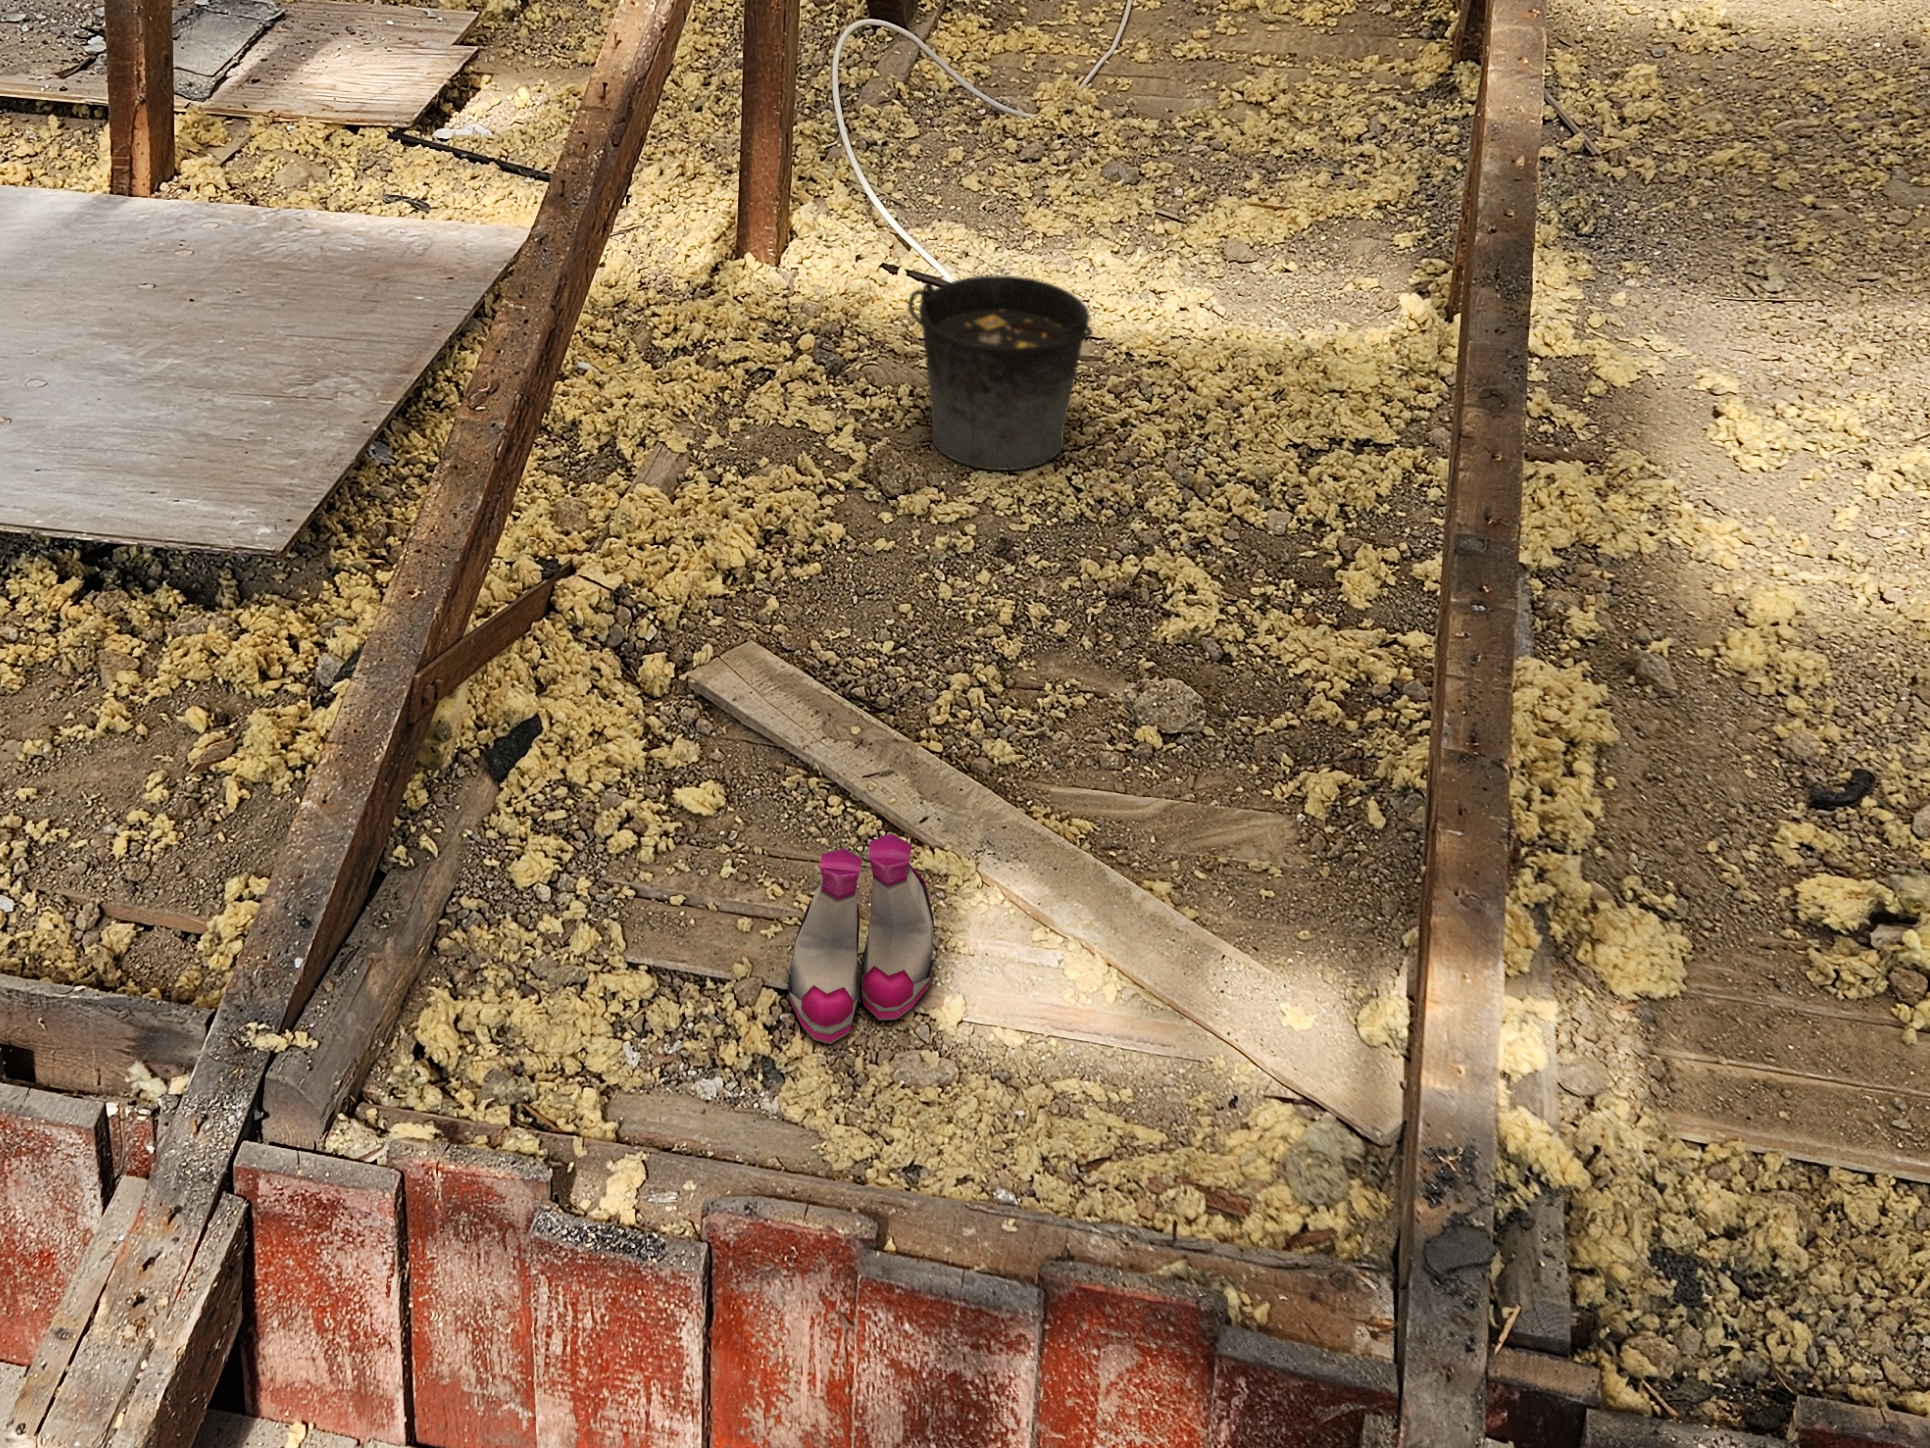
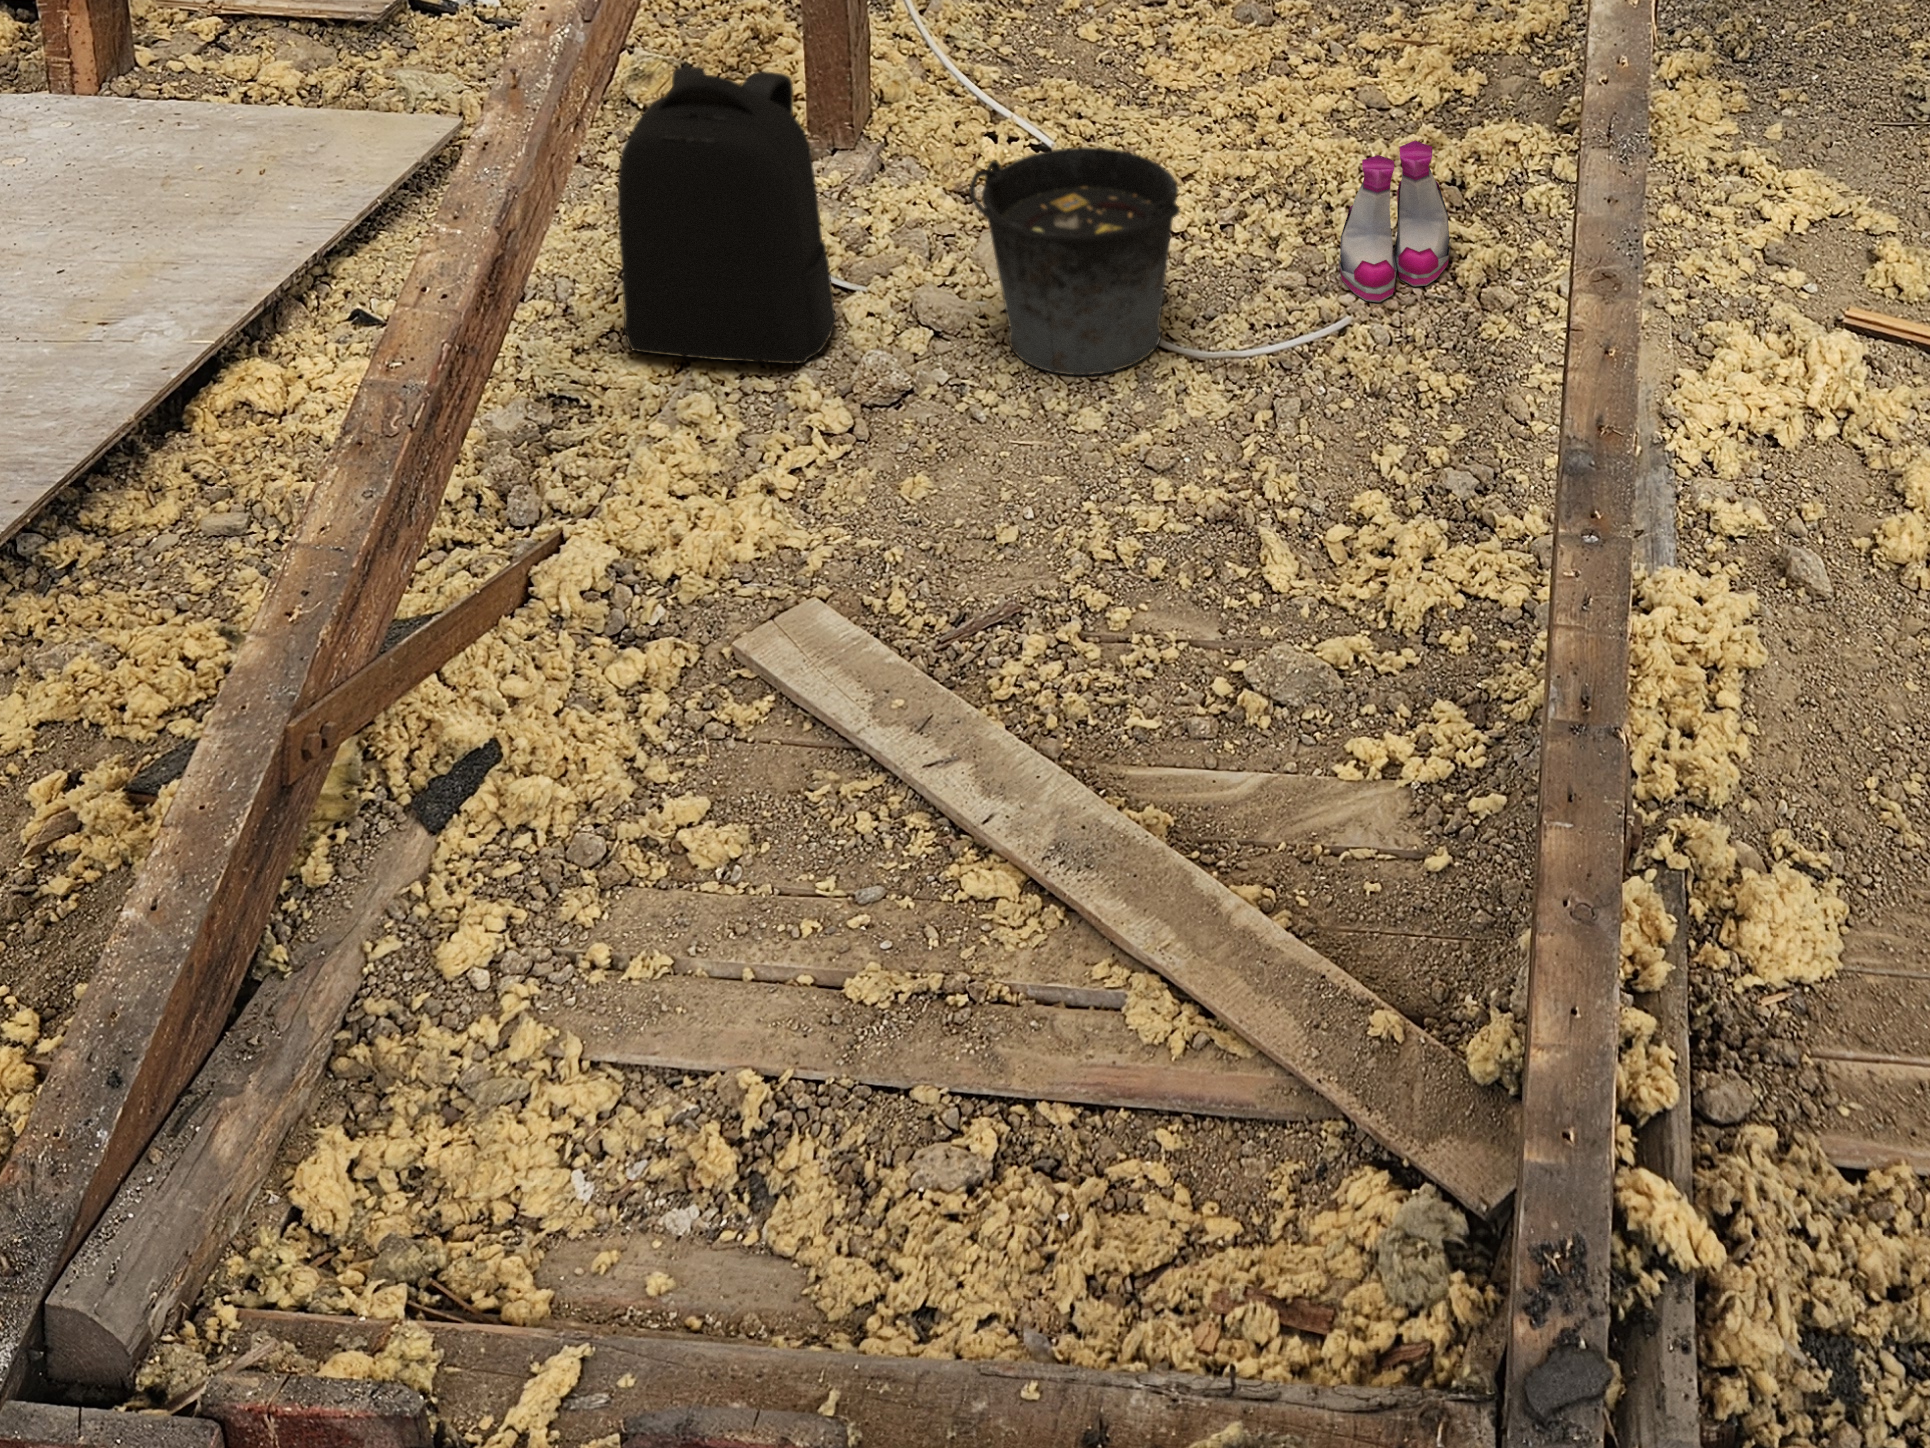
backpack: none [606,190,784,446] -> present [618,67,837,363]
boots: present [787,834,934,1044] -> present [1338,141,1450,302]

